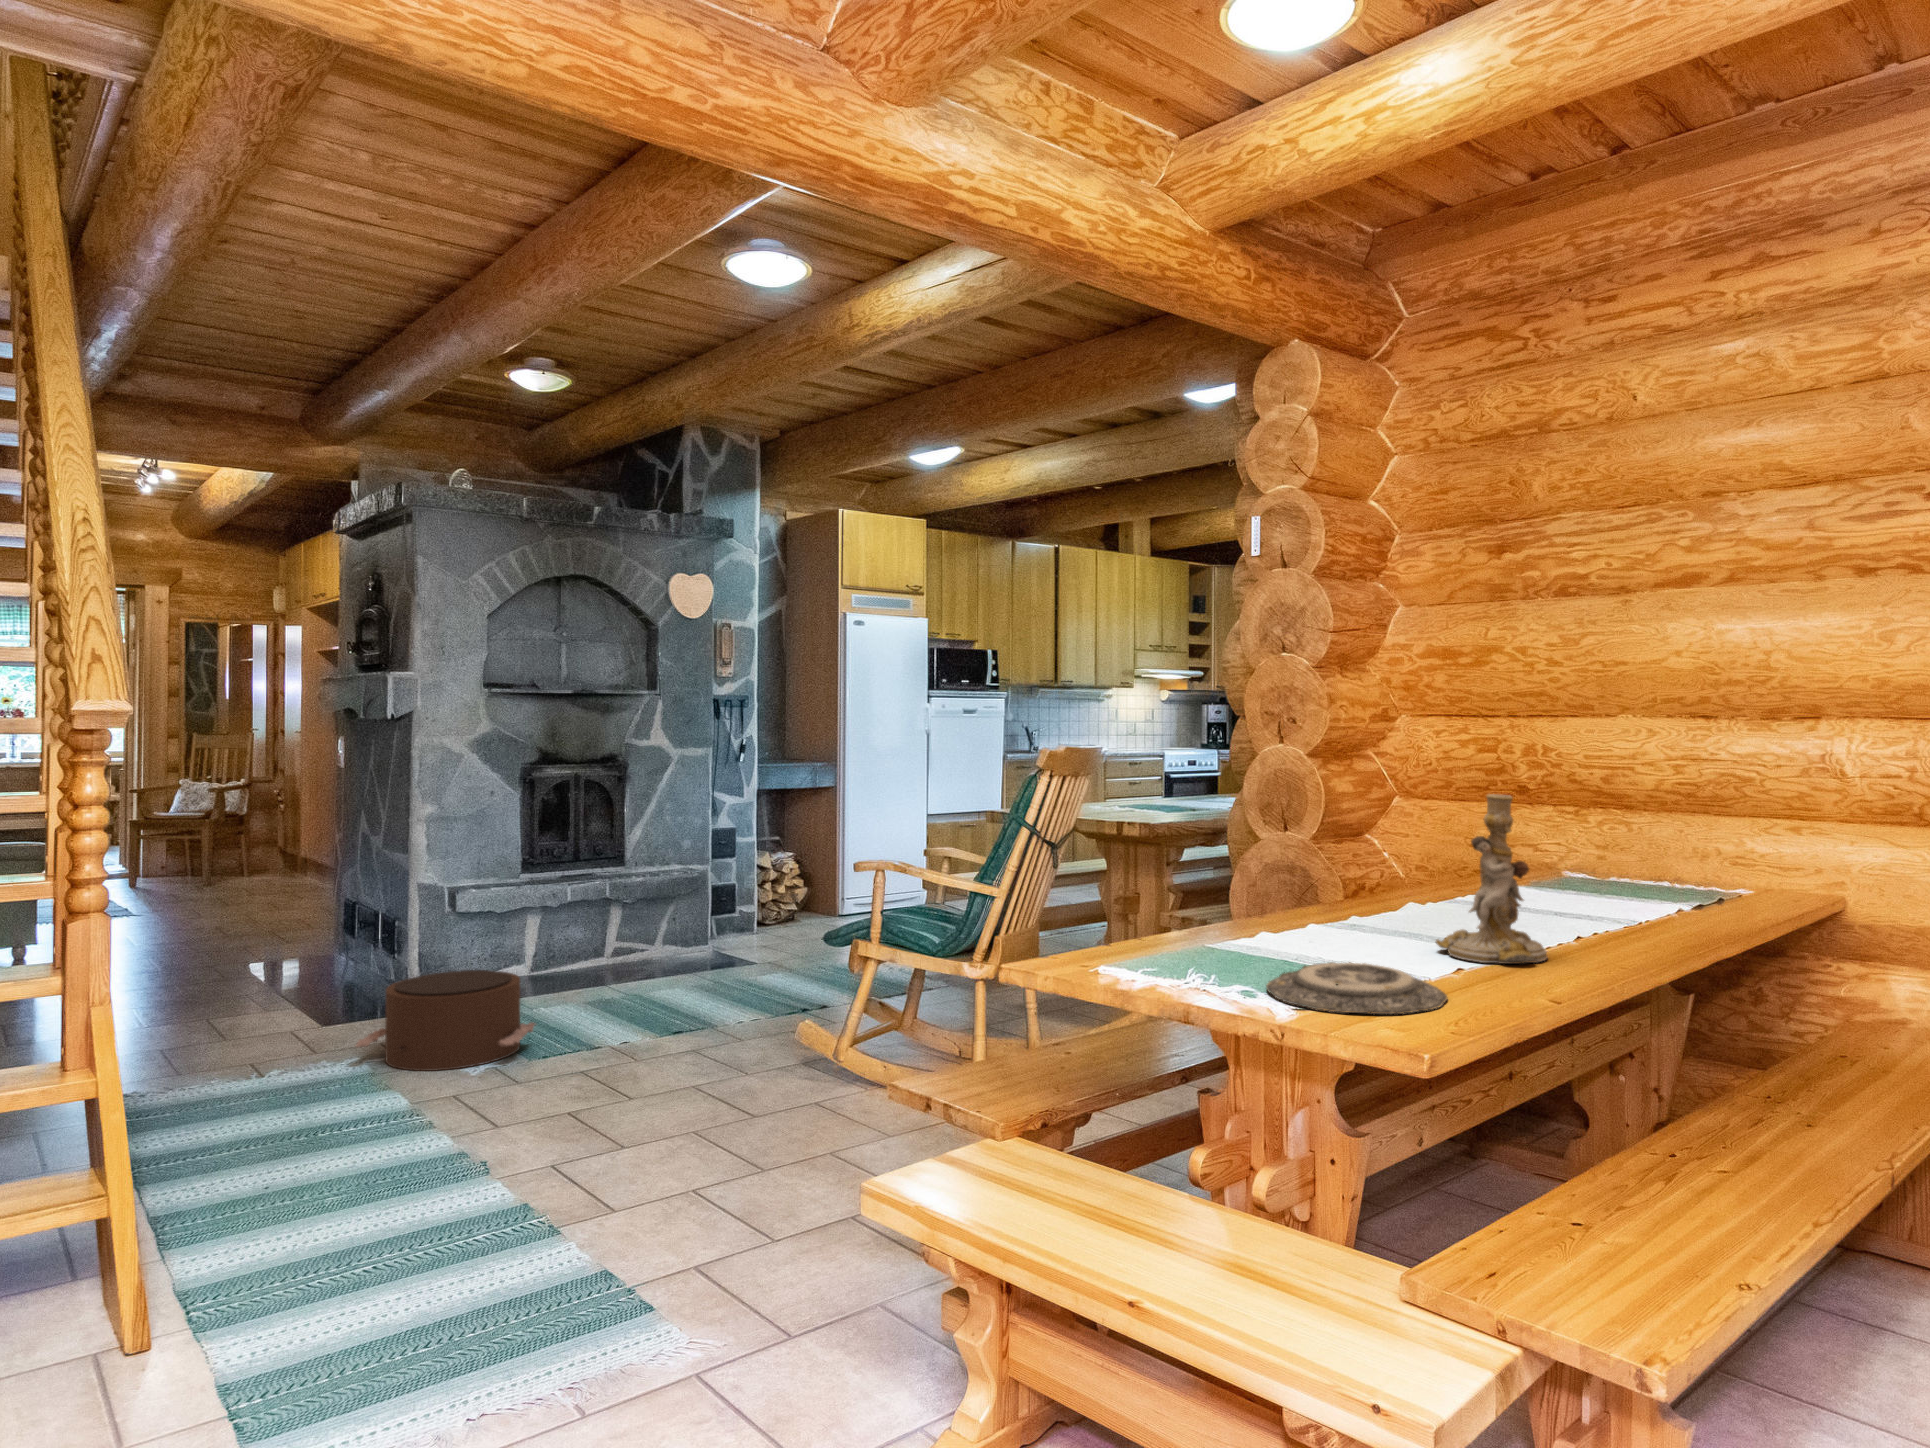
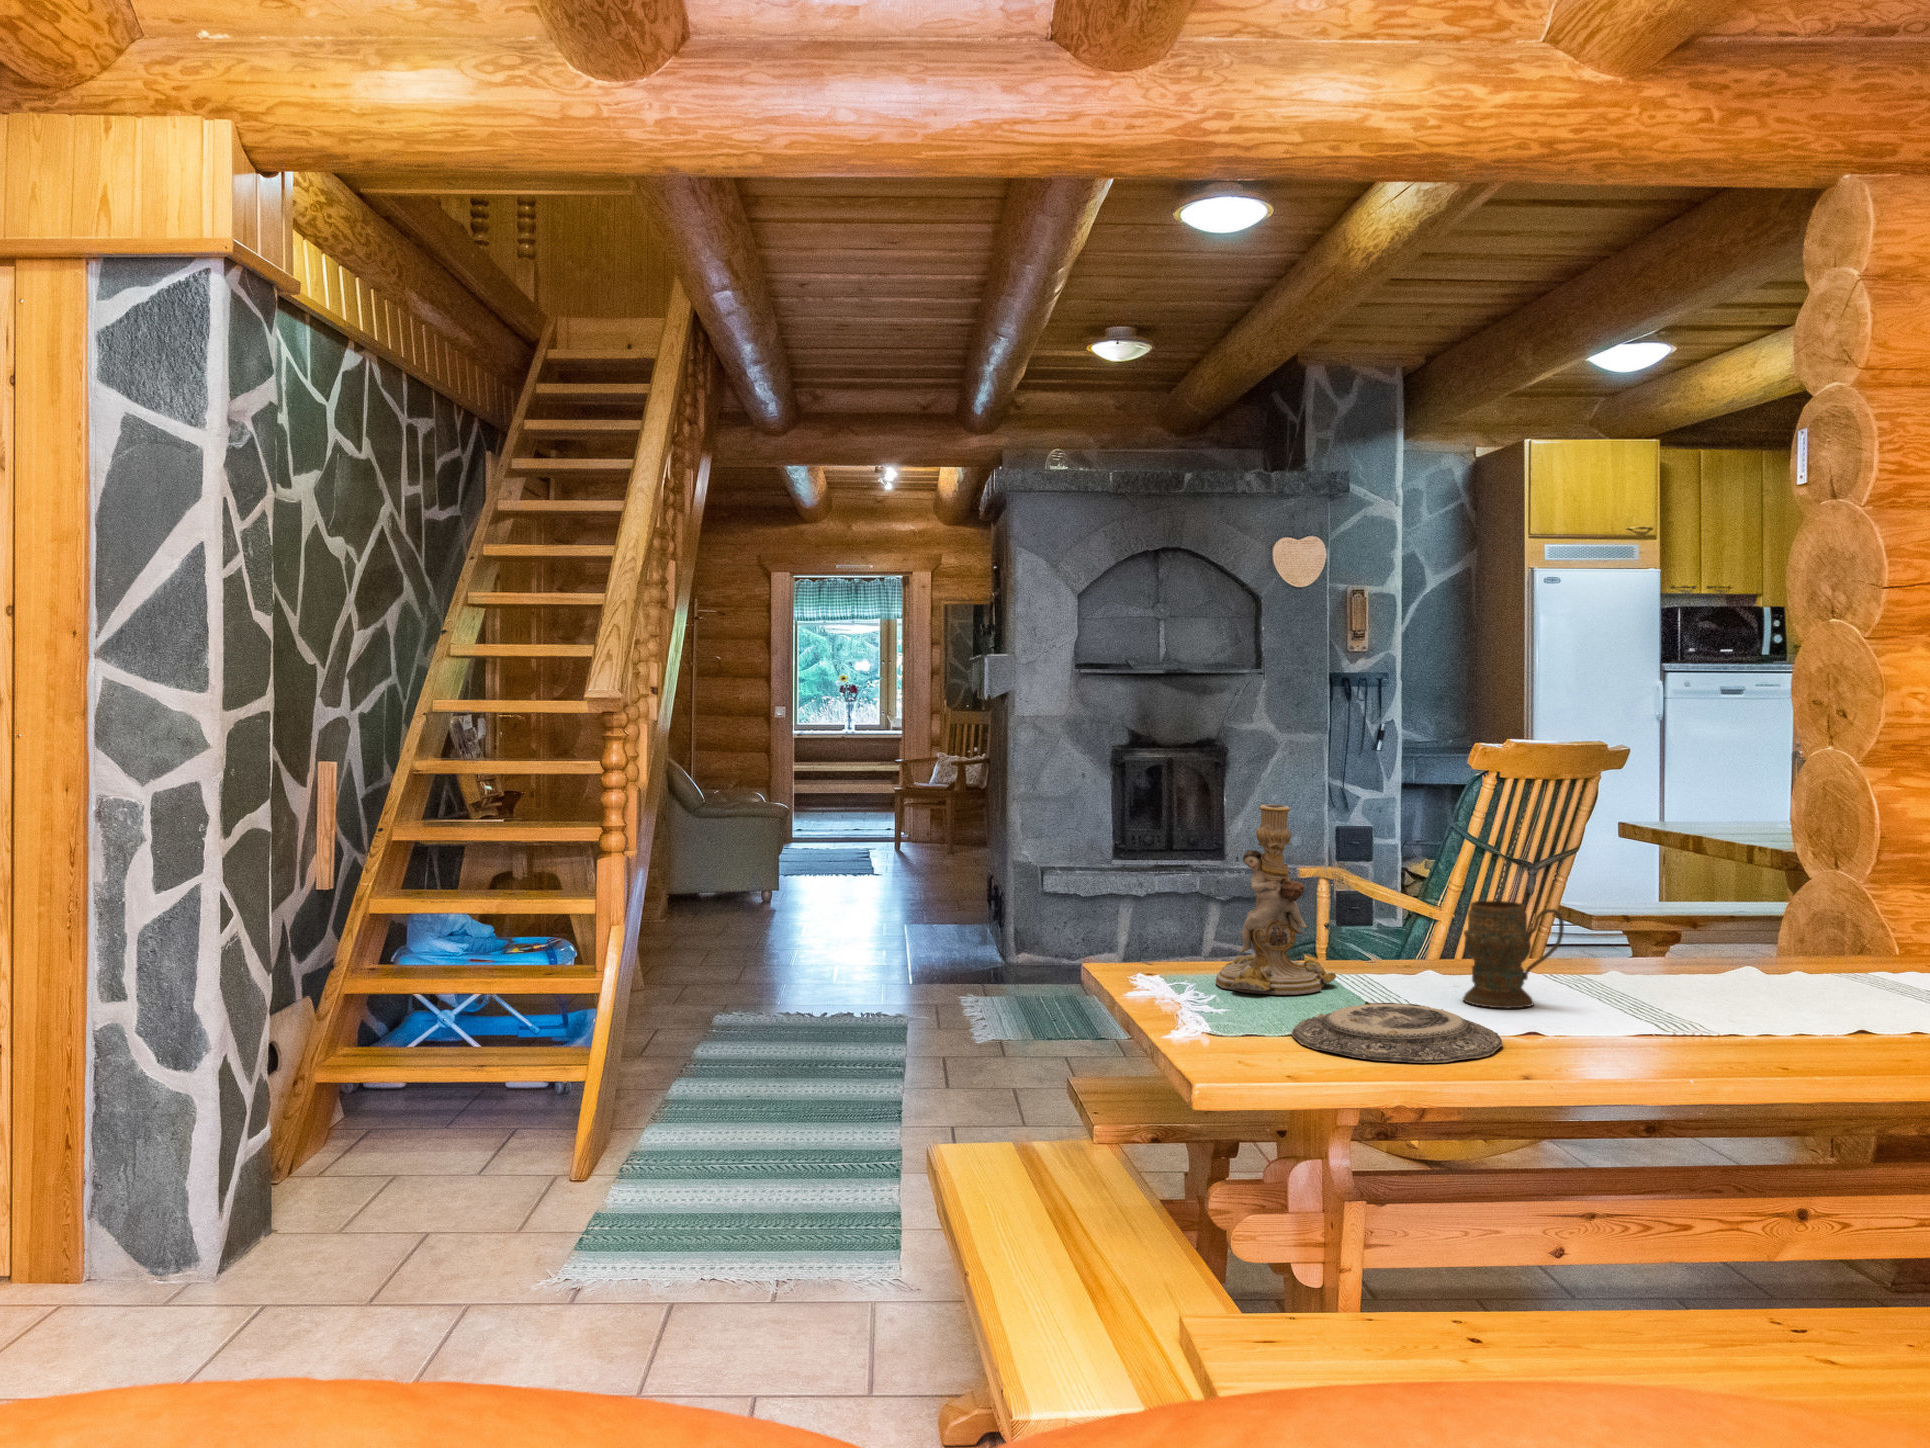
candlestick: present [1436,794,1547,964] -> present [1216,804,1336,995]
mug: none [1293,869,1368,958] -> present [1463,901,1564,1008]
pouf: present [356,970,536,1071] -> none [895,948,1054,1039]

